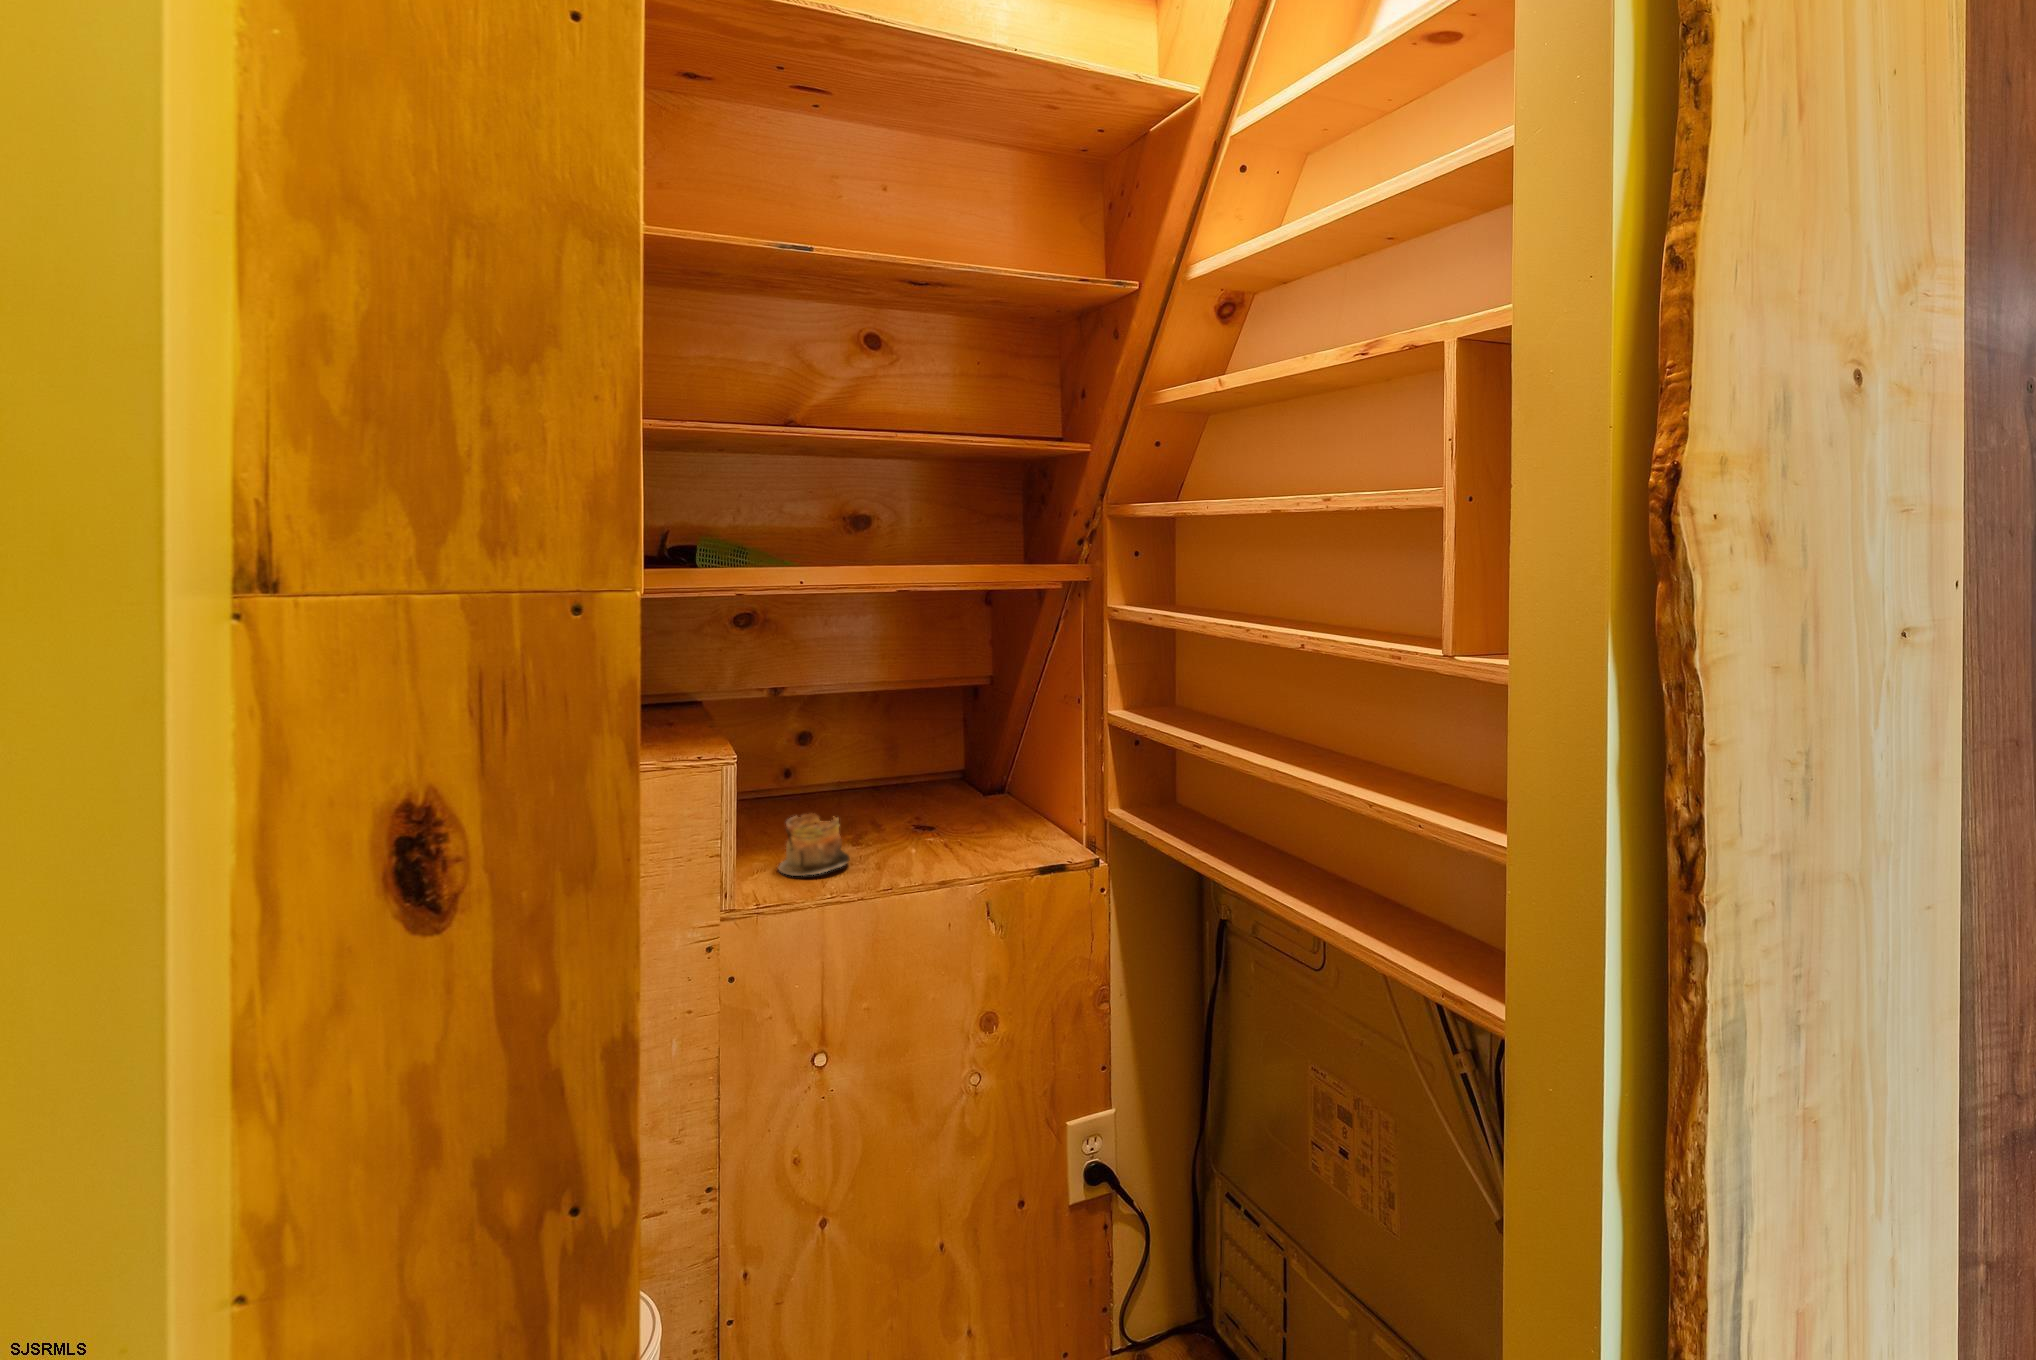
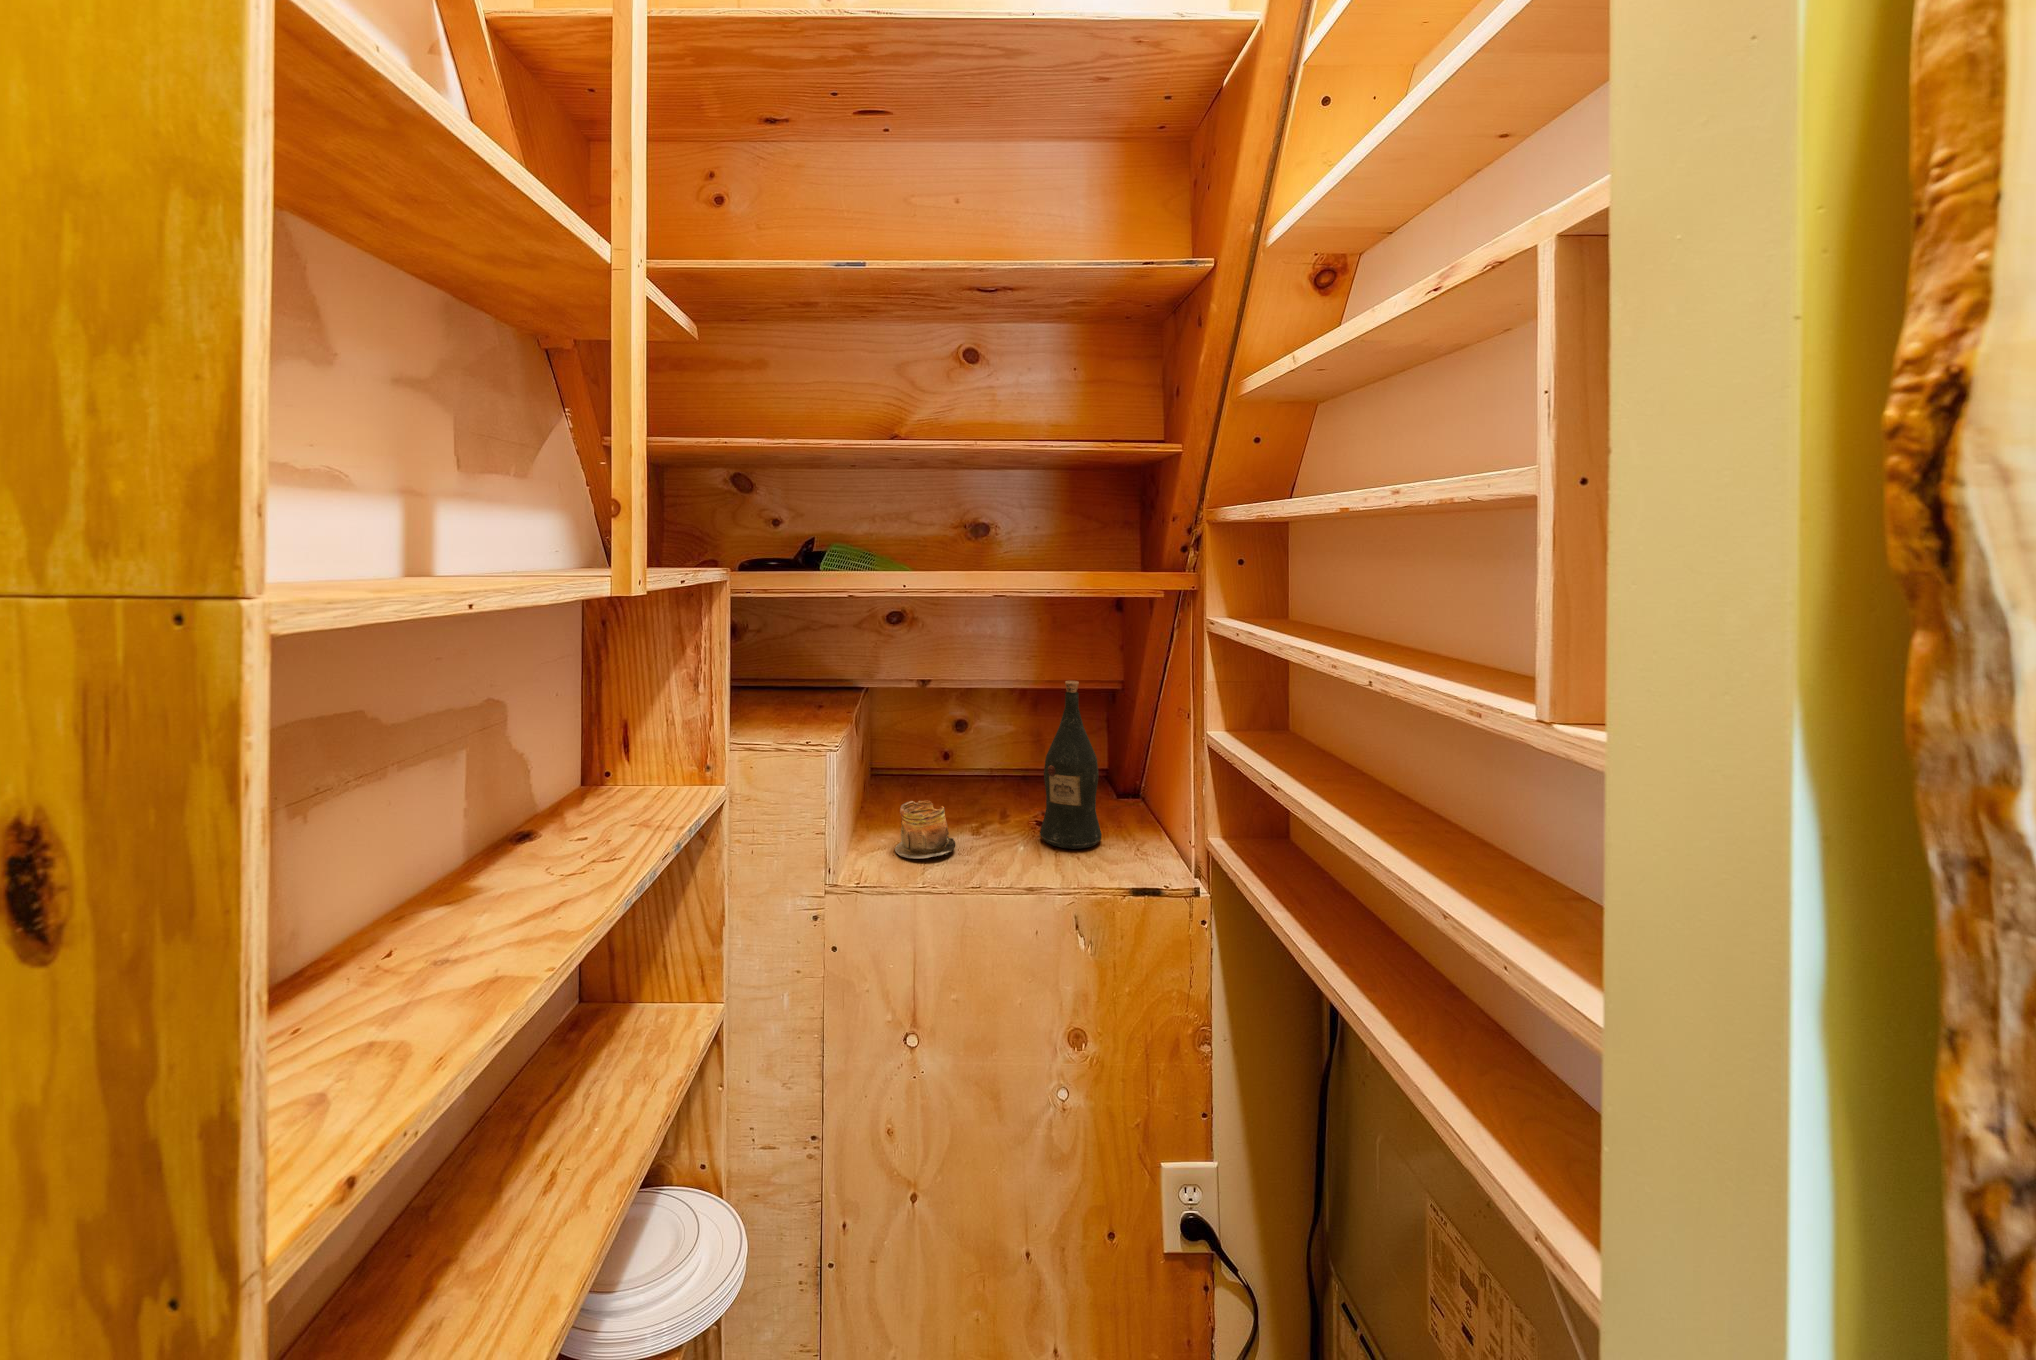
wine bottle: none [929,673,994,844] -> present [1040,680,1102,849]

